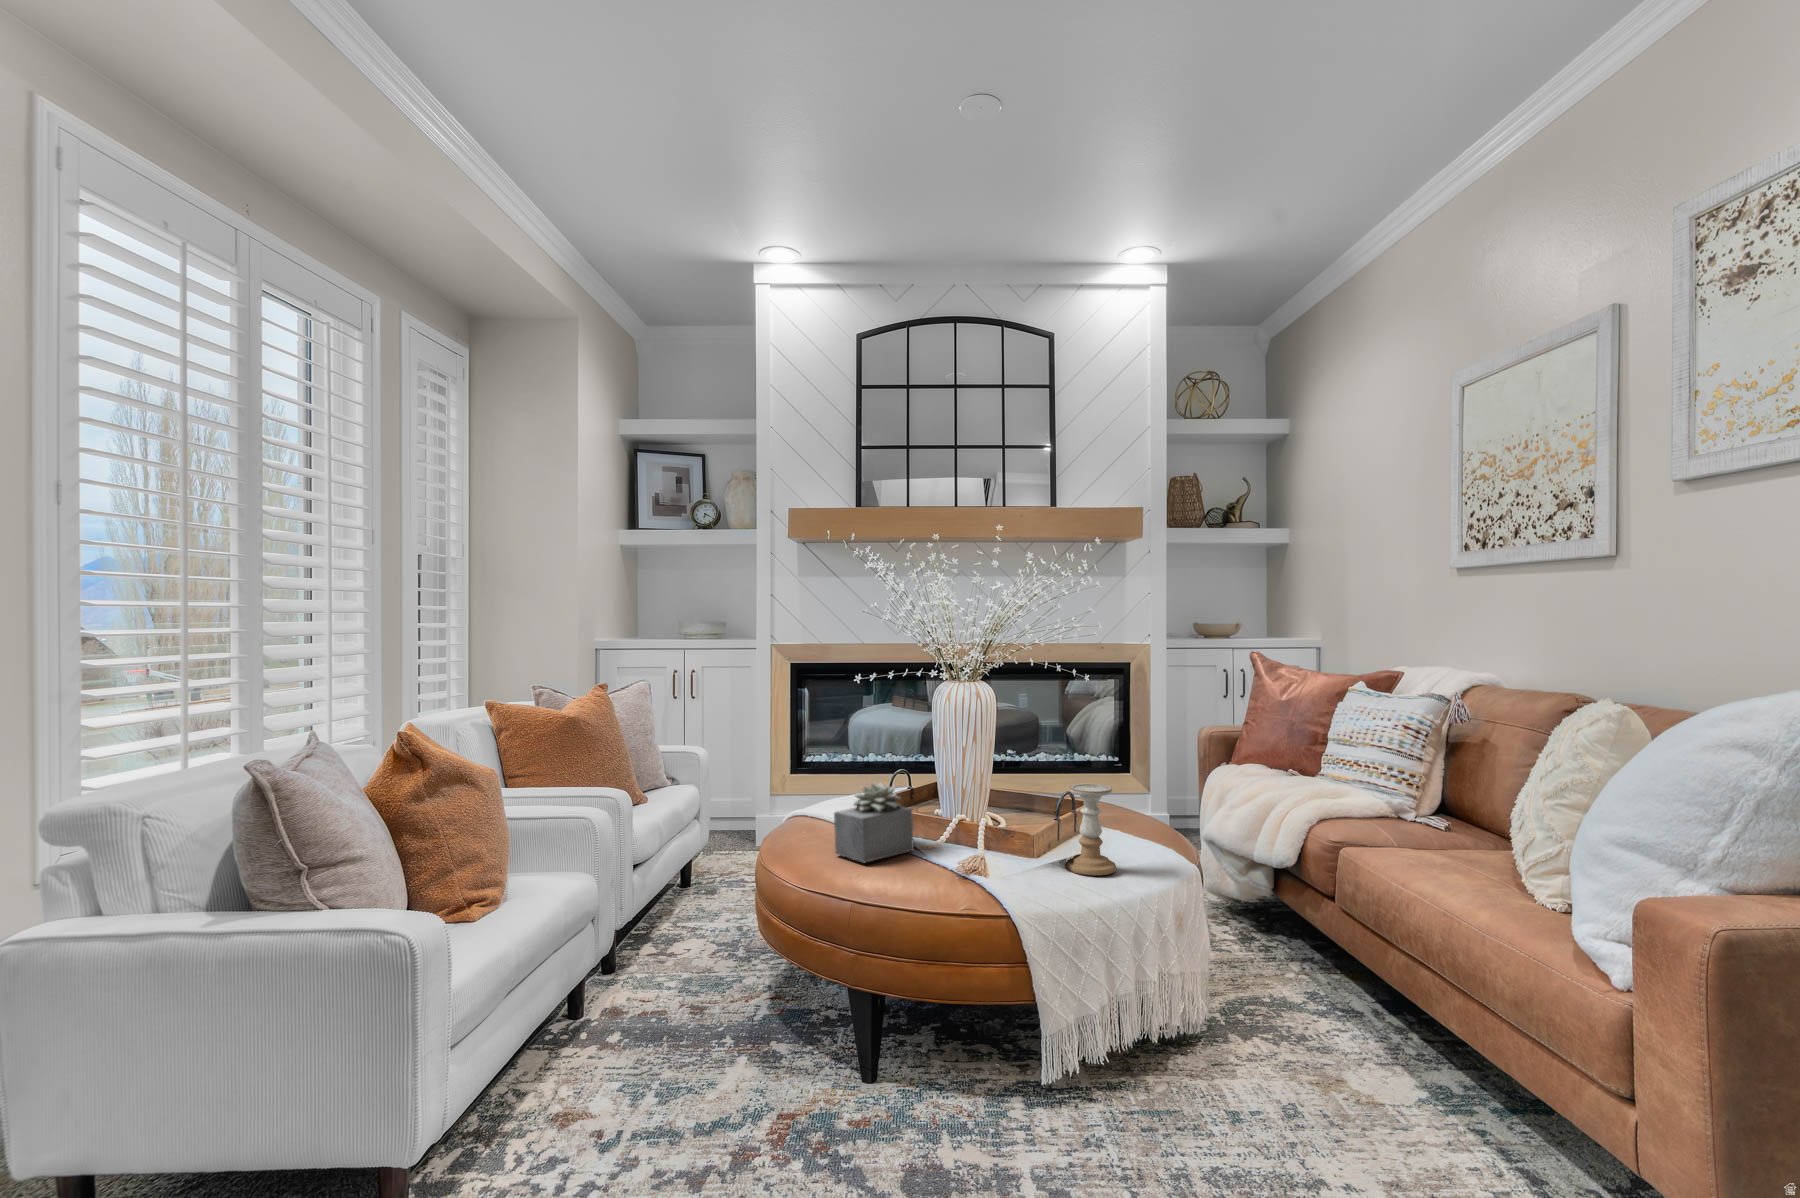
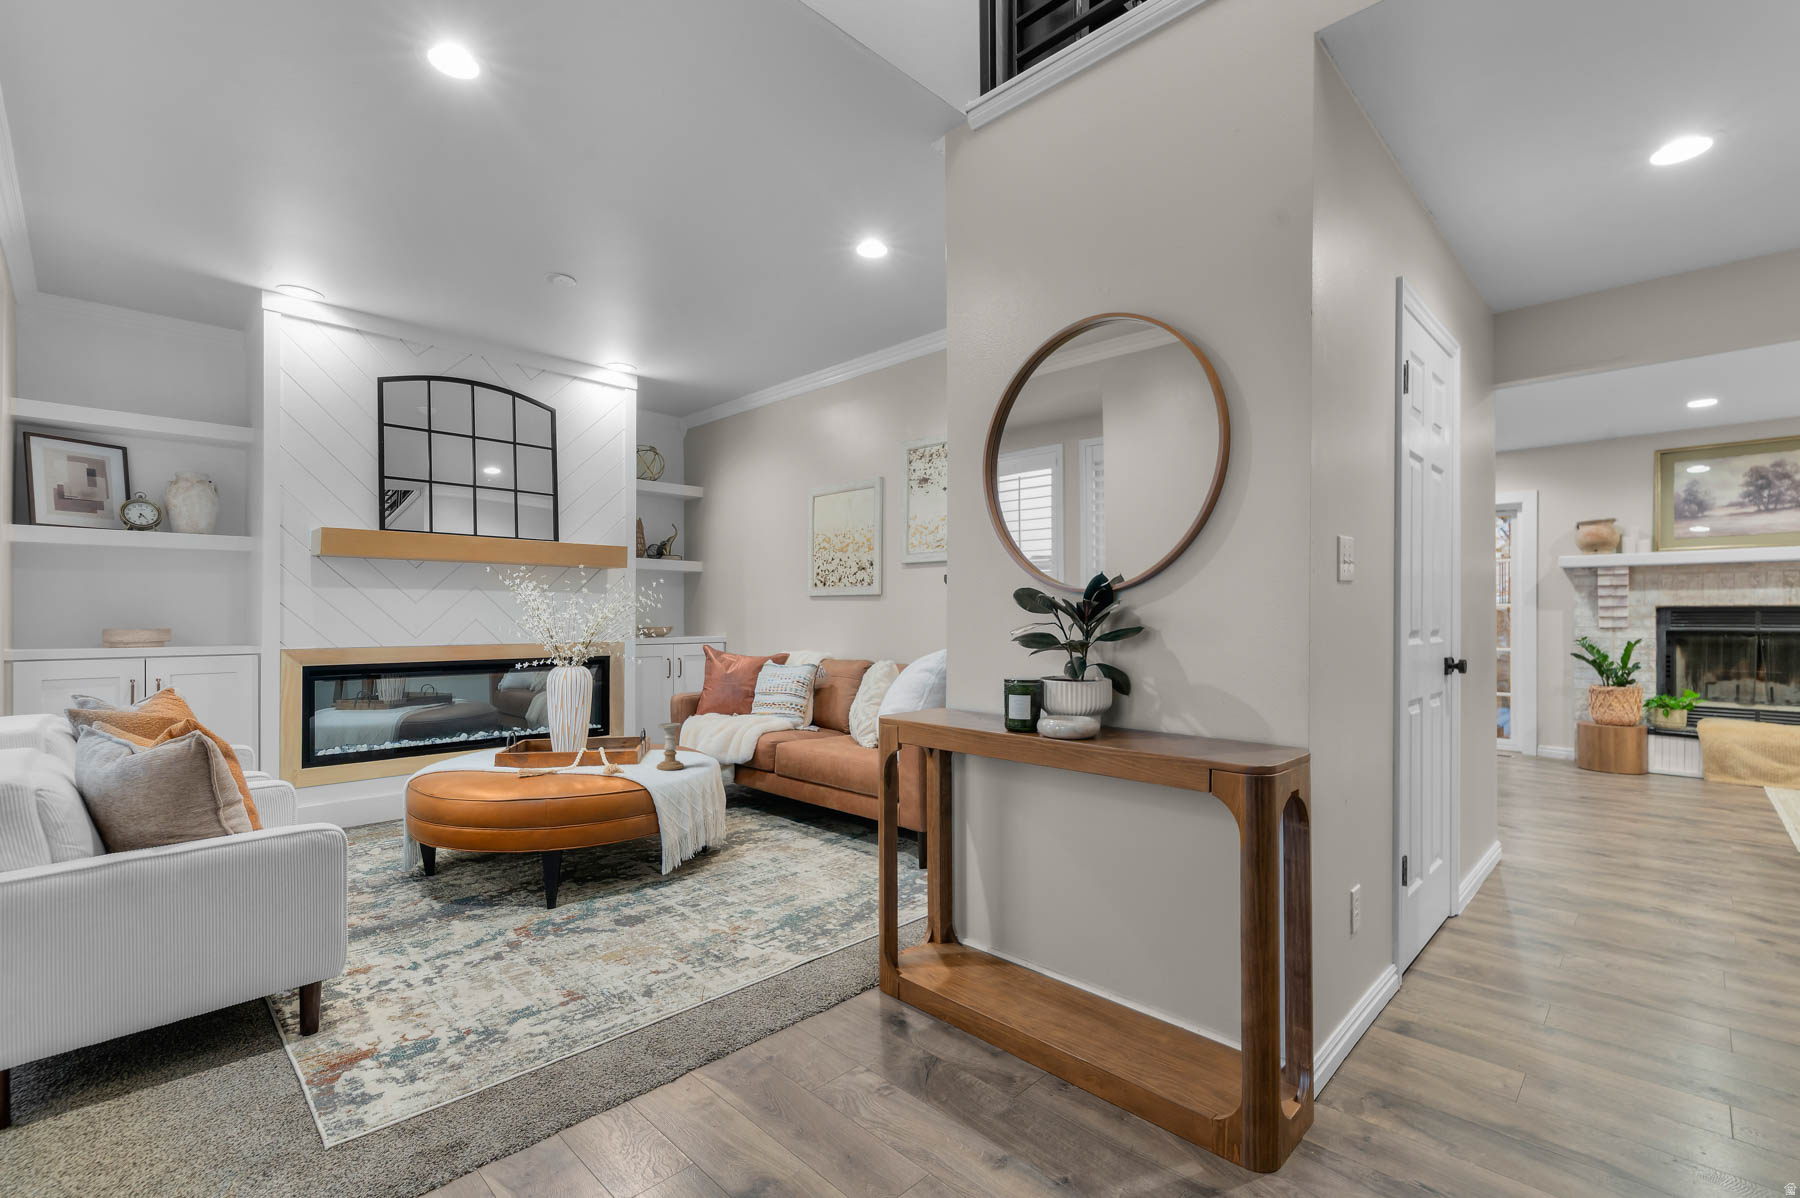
succulent plant: present [834,783,914,862] -> none [521,736,569,782]

